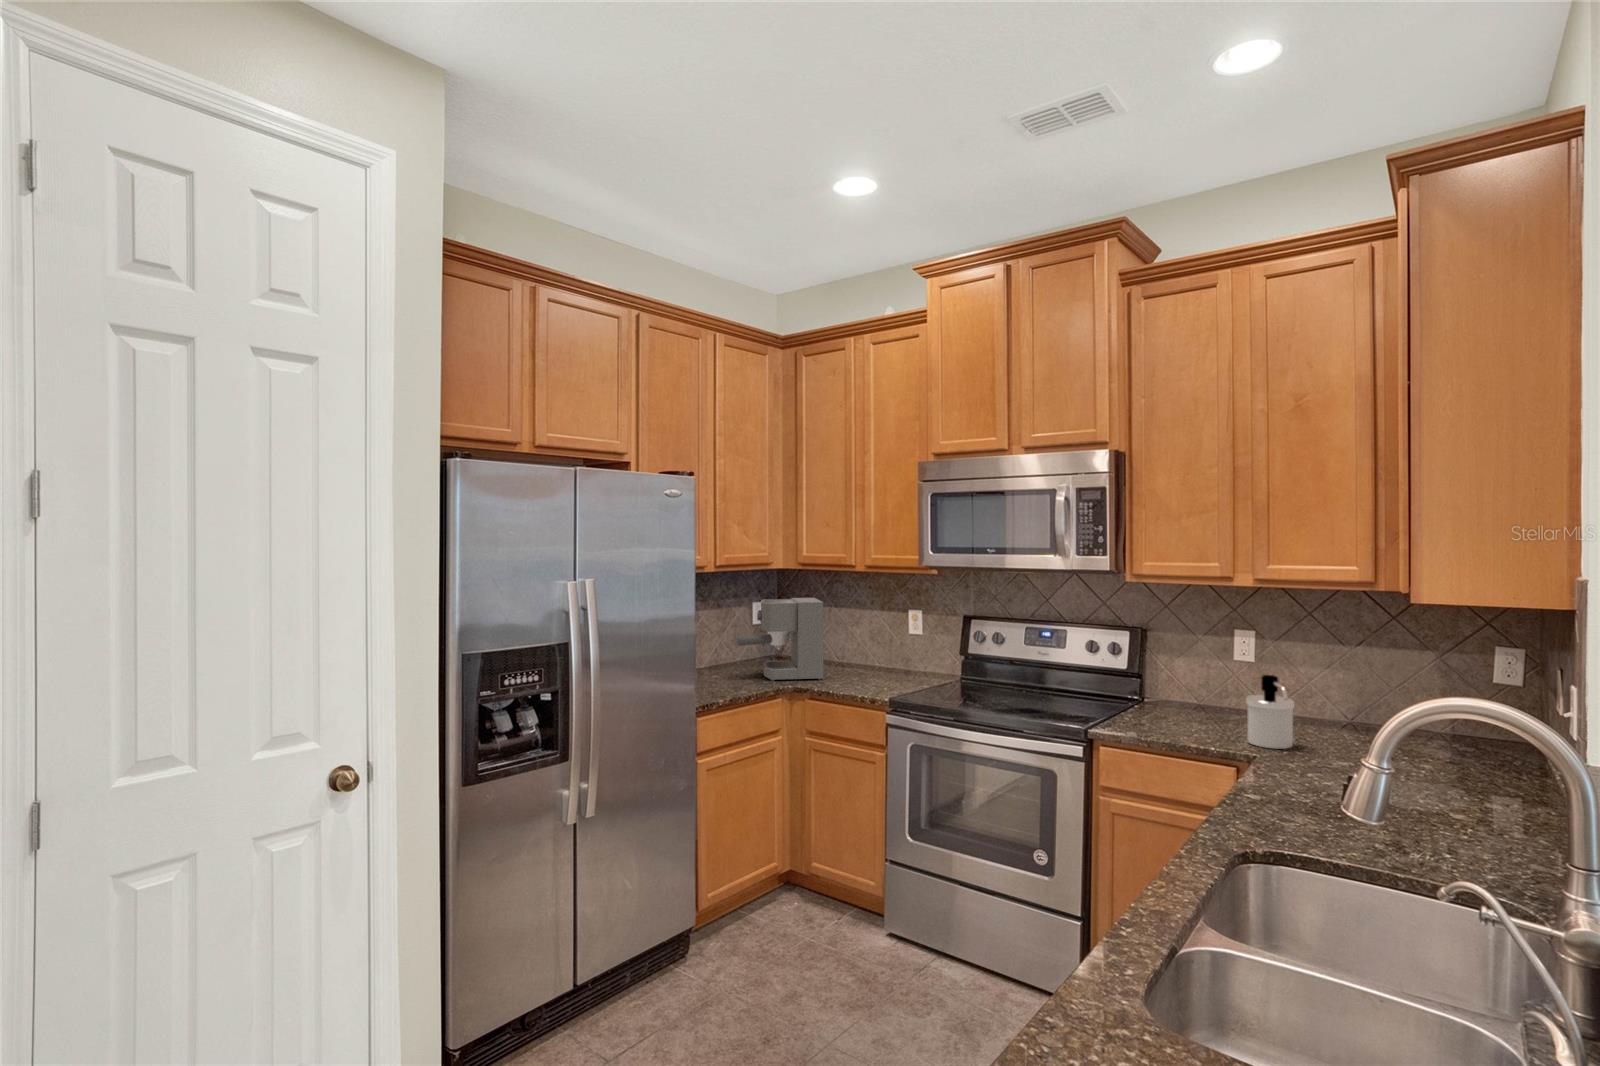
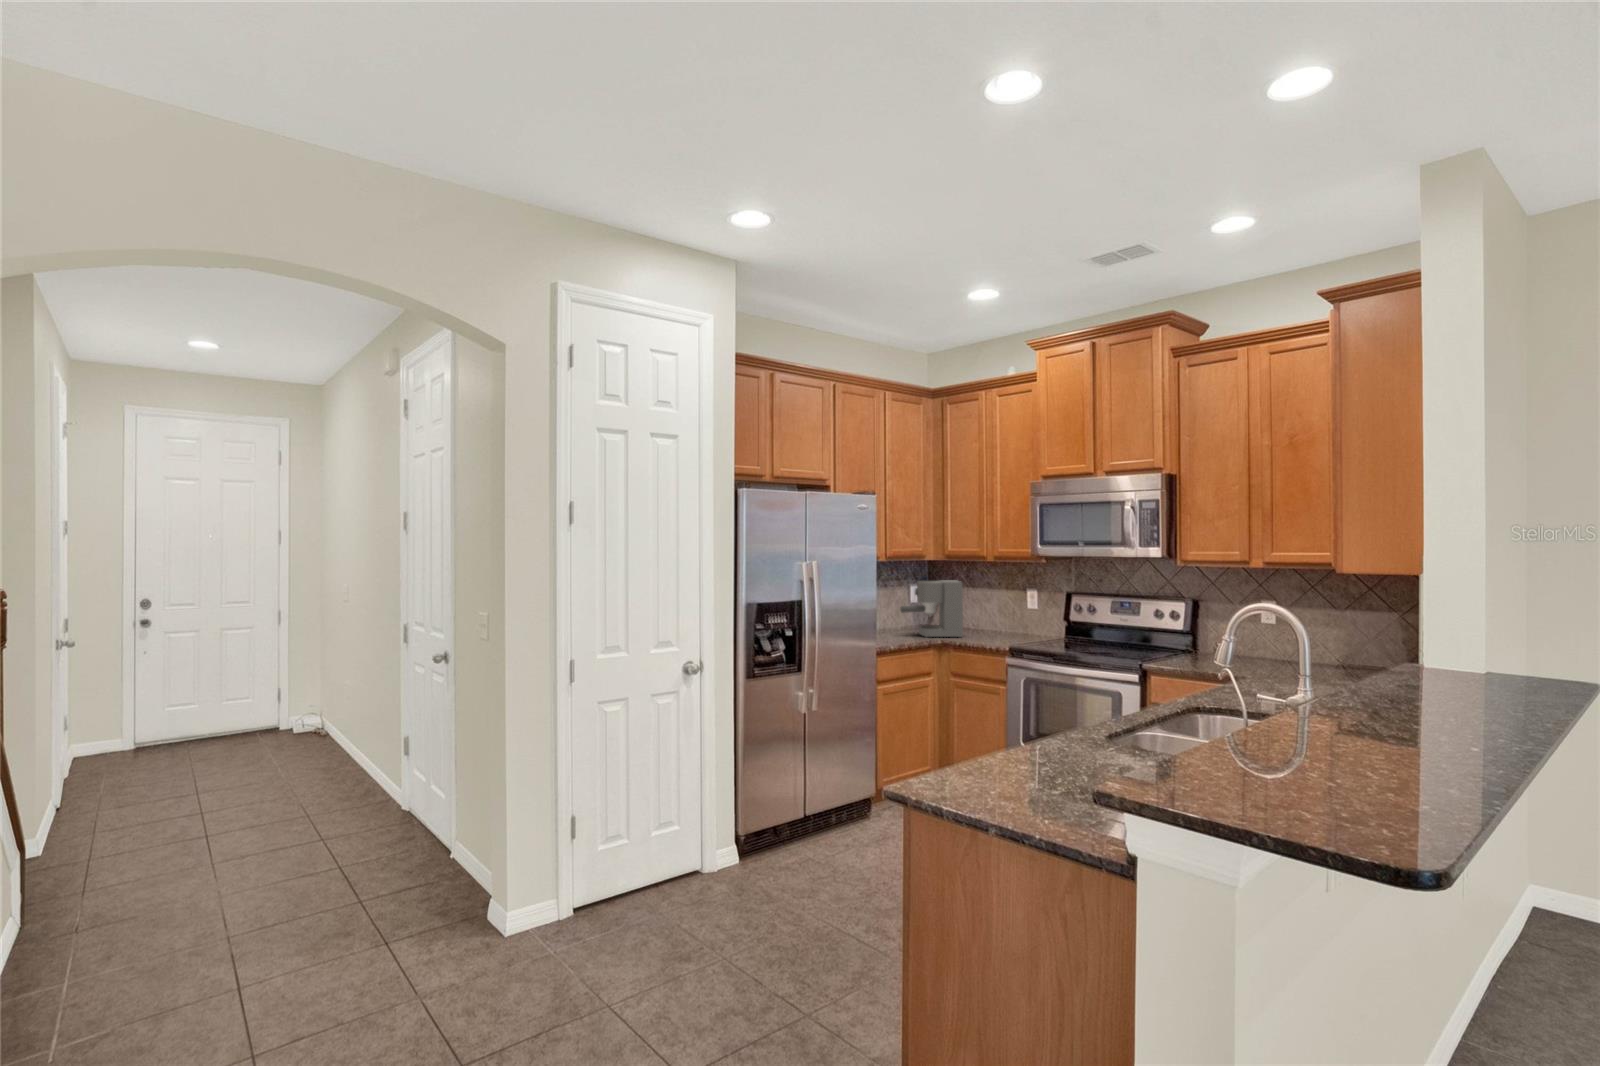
soap dispenser: present [1246,675,1294,749] -> none [1251,626,1284,674]

